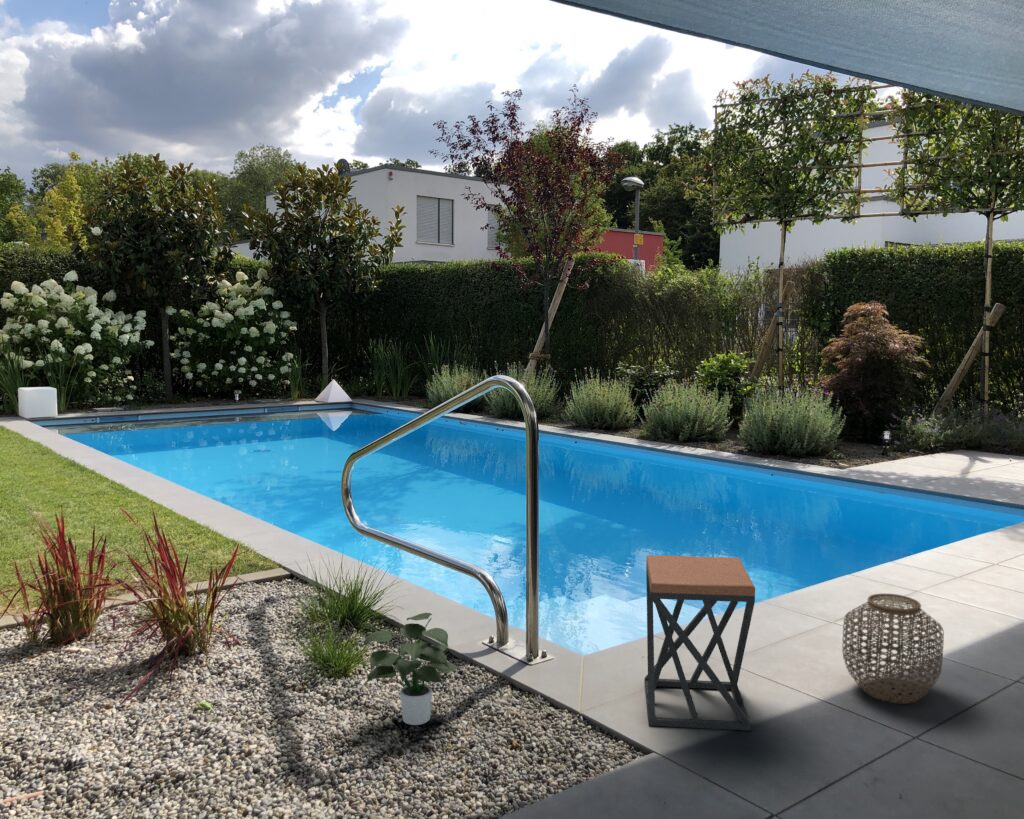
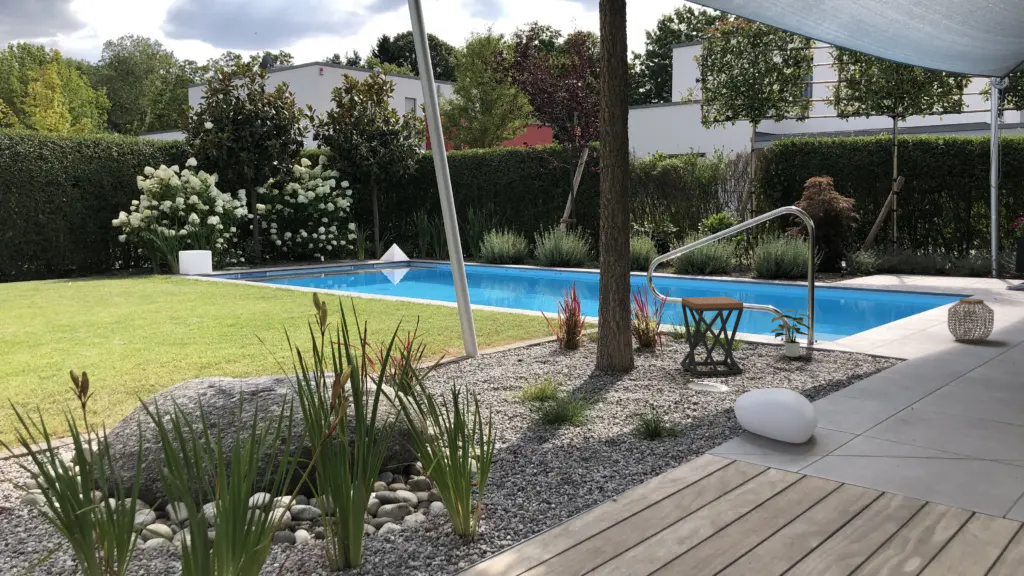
stool: present [644,555,755,731] -> present [681,297,743,375]

